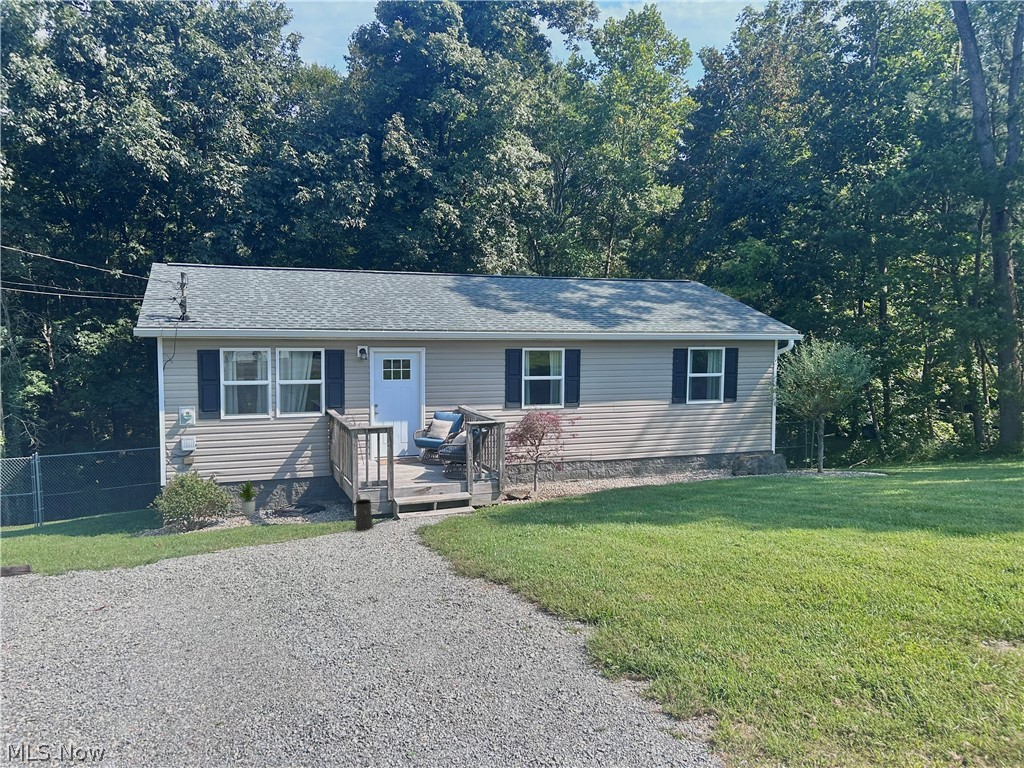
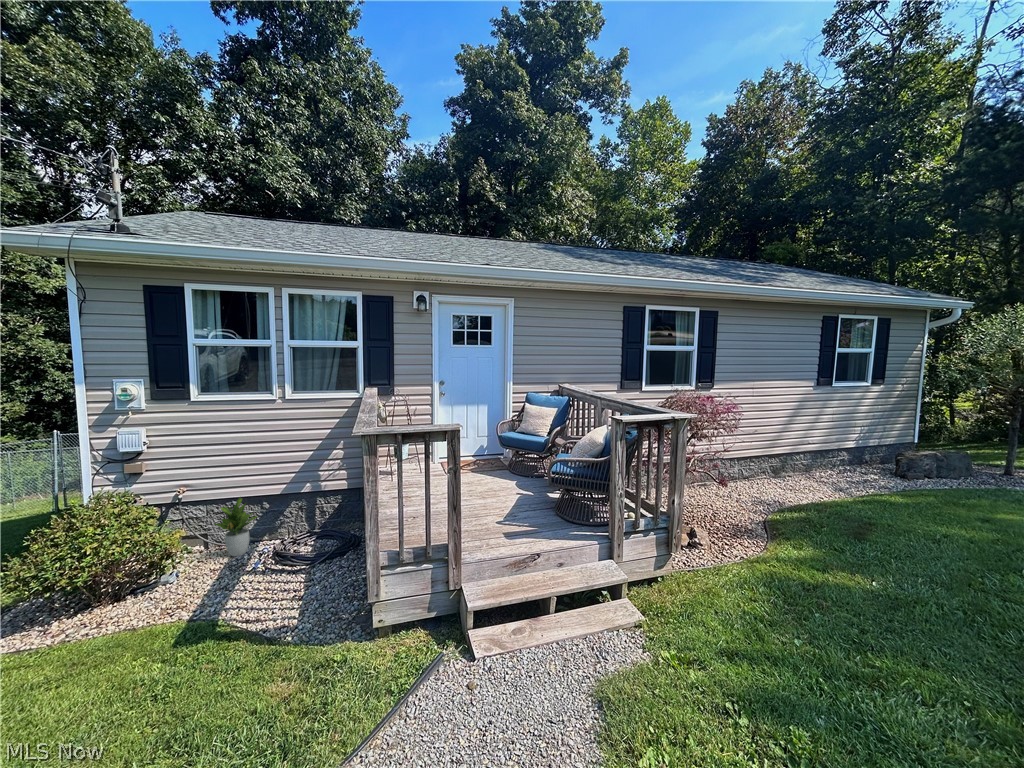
watering can: present [355,493,373,530] -> none [394,581,437,694]

